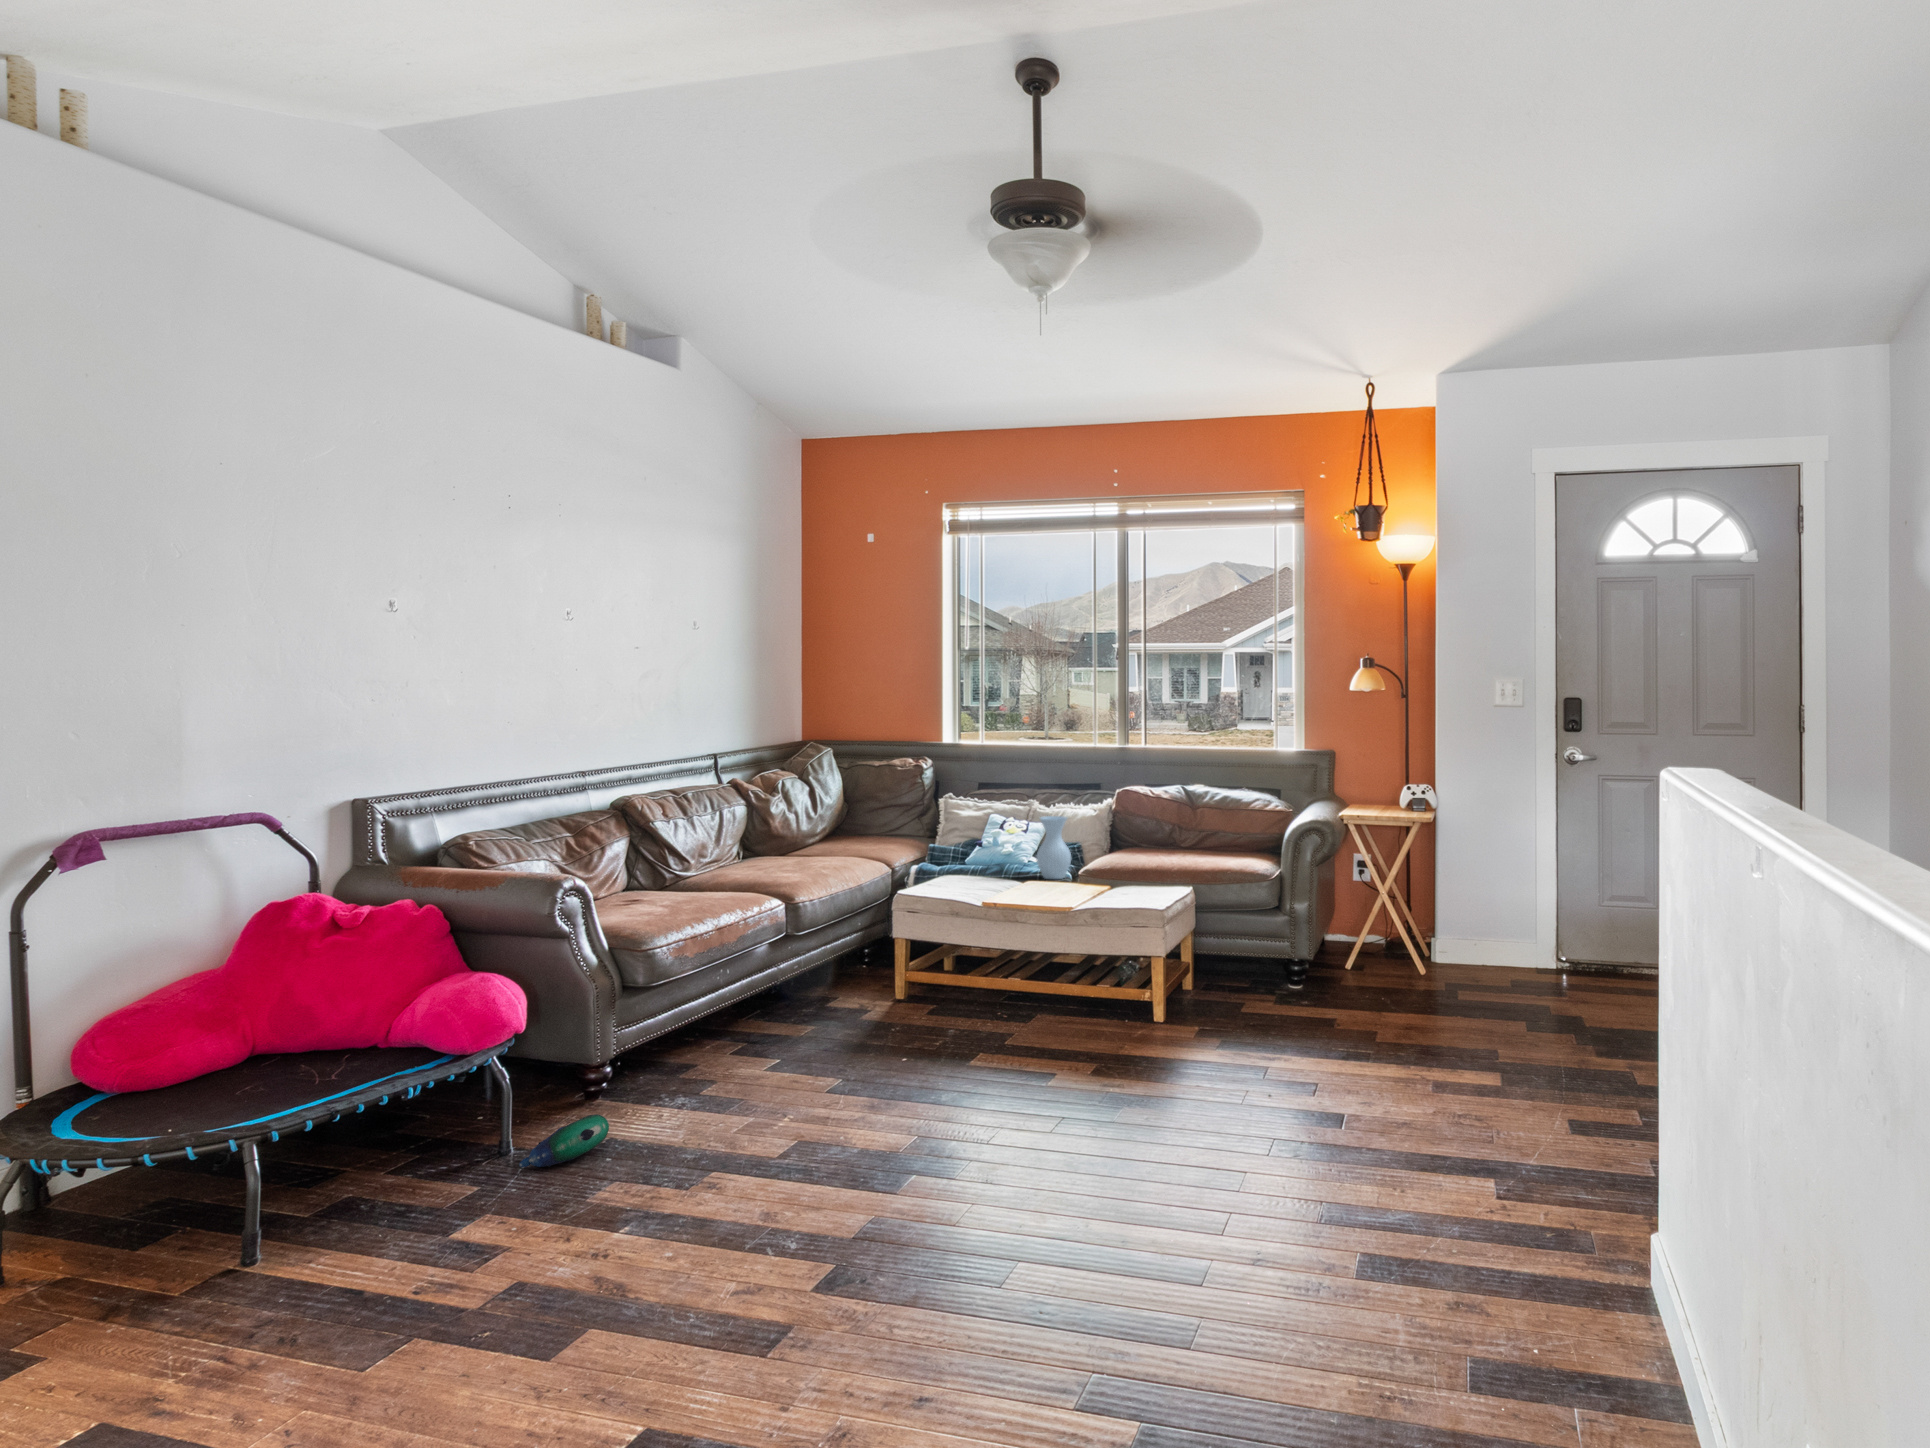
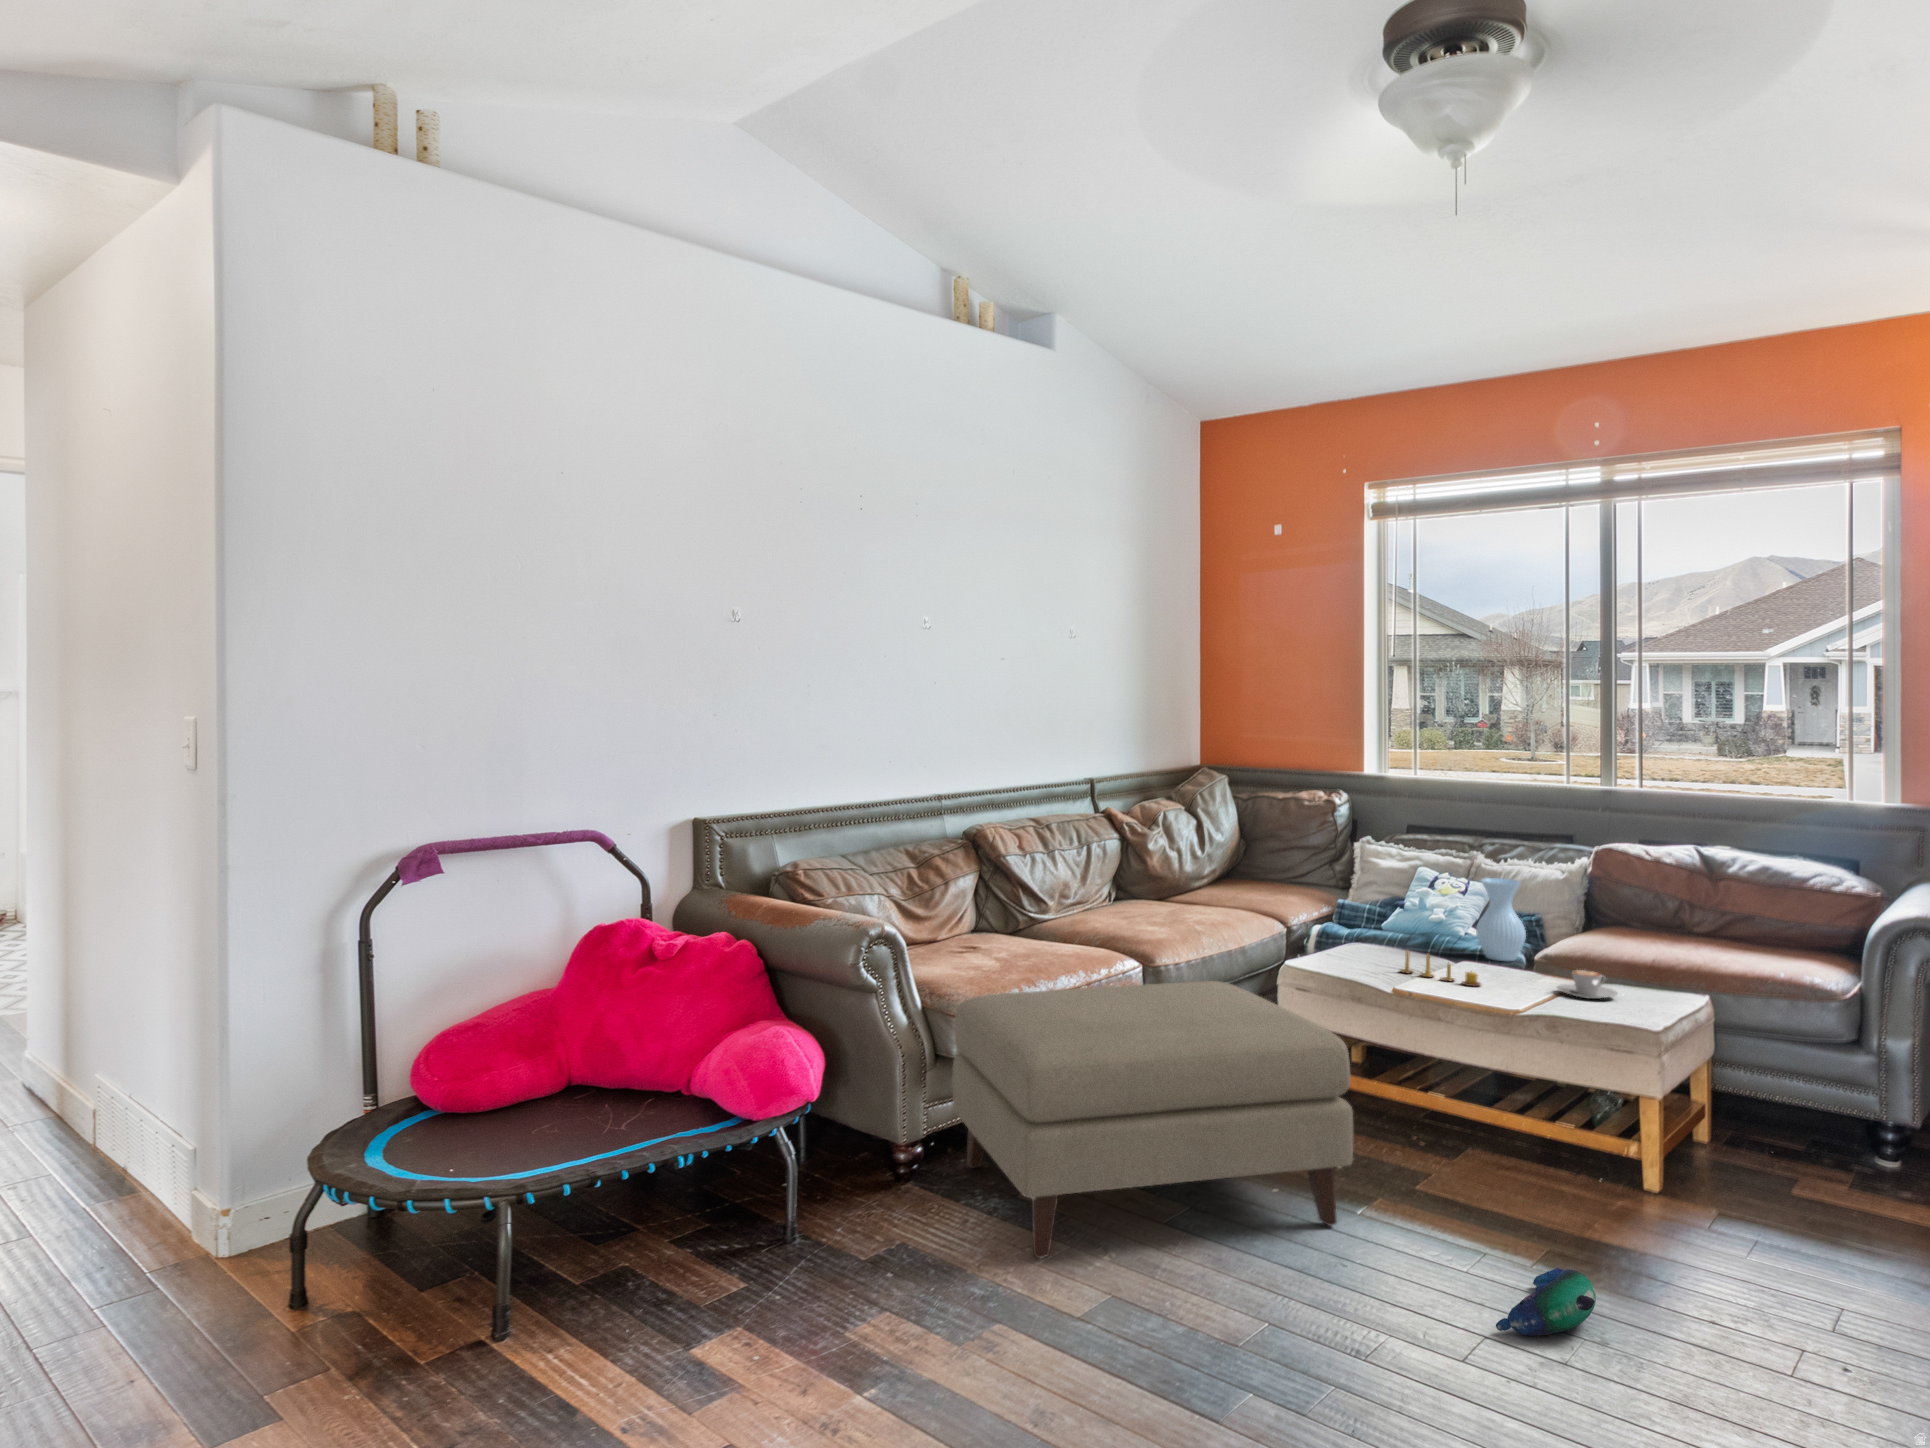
candle: none [984,871,1044,895] -> present [1400,950,1480,986]
coffee cup: none [1095,876,1135,895] -> present [1557,970,1618,999]
ottoman: none [636,906,964,1129] -> present [952,981,1353,1258]
plush toy: present [519,1114,609,1167] -> present [1496,1268,1596,1337]

